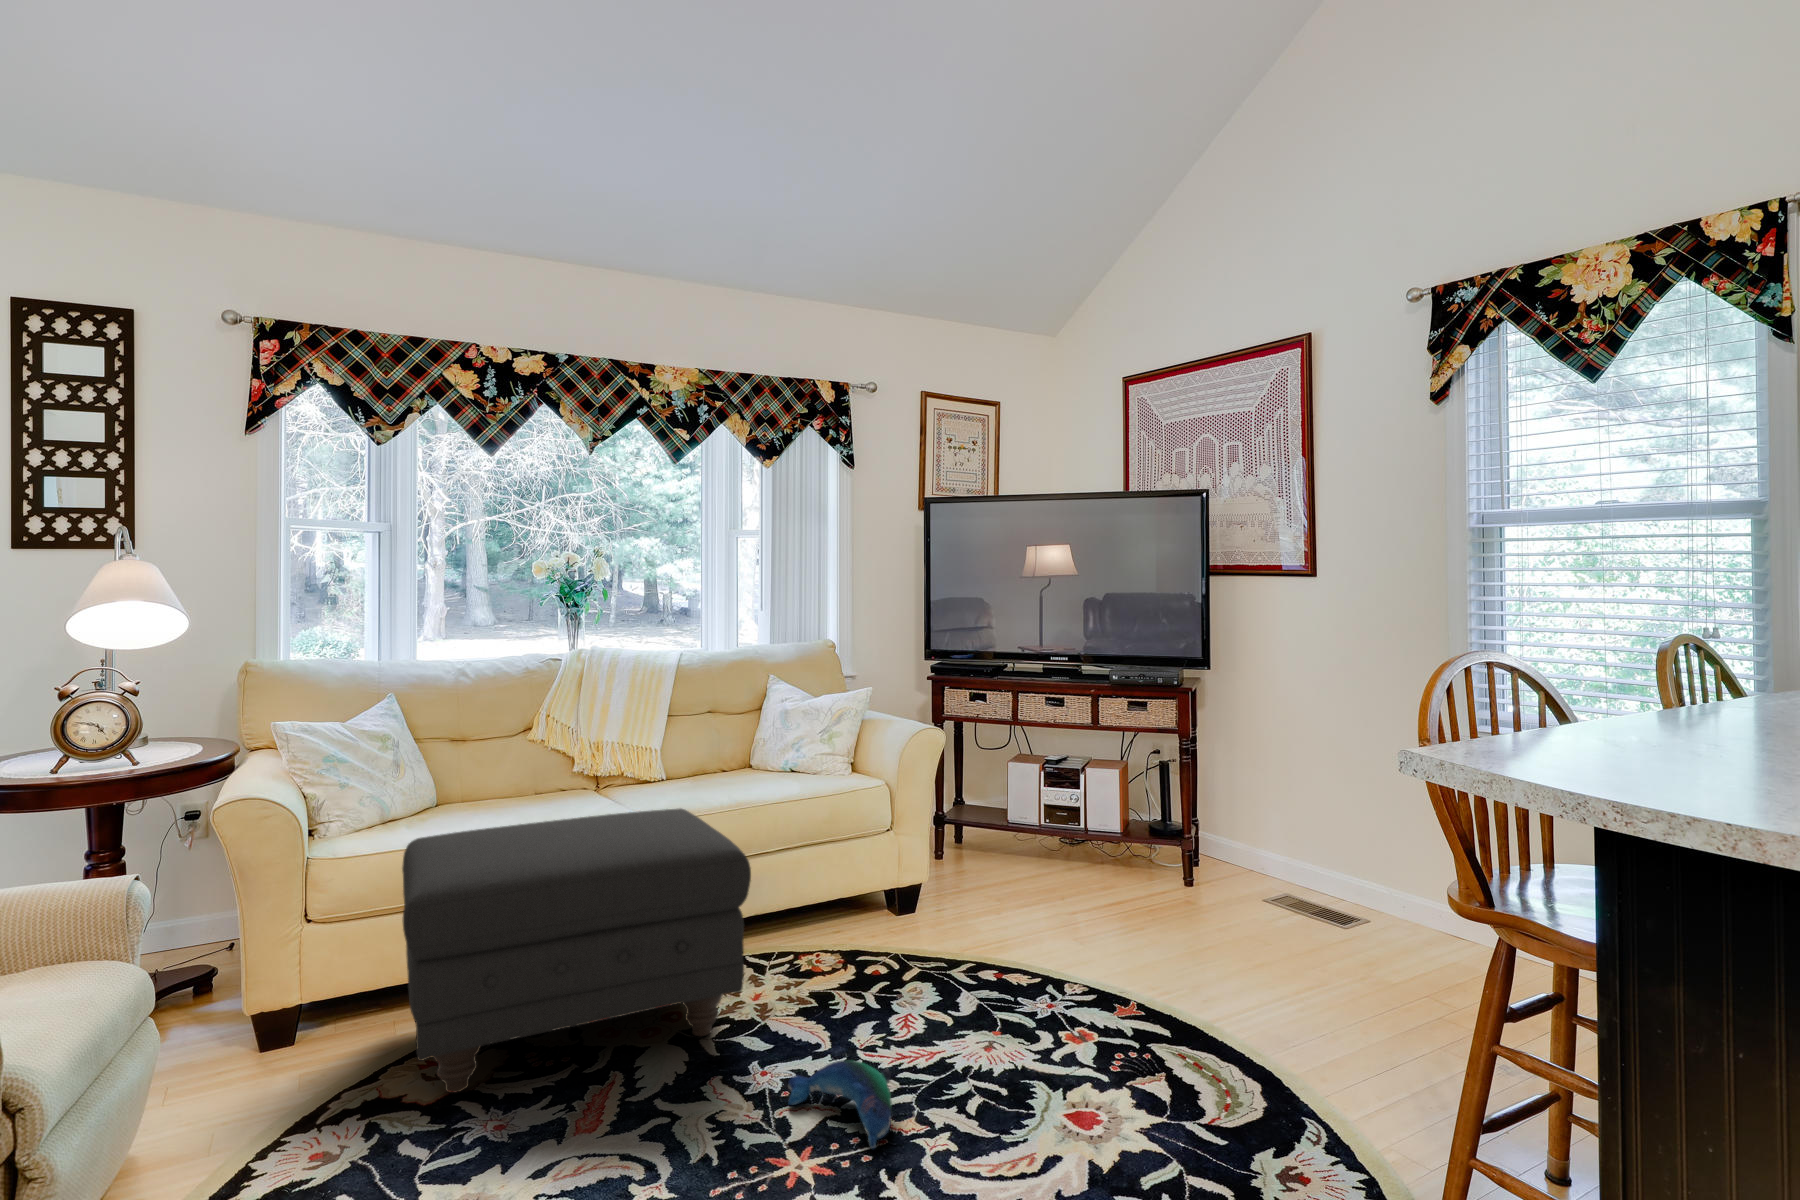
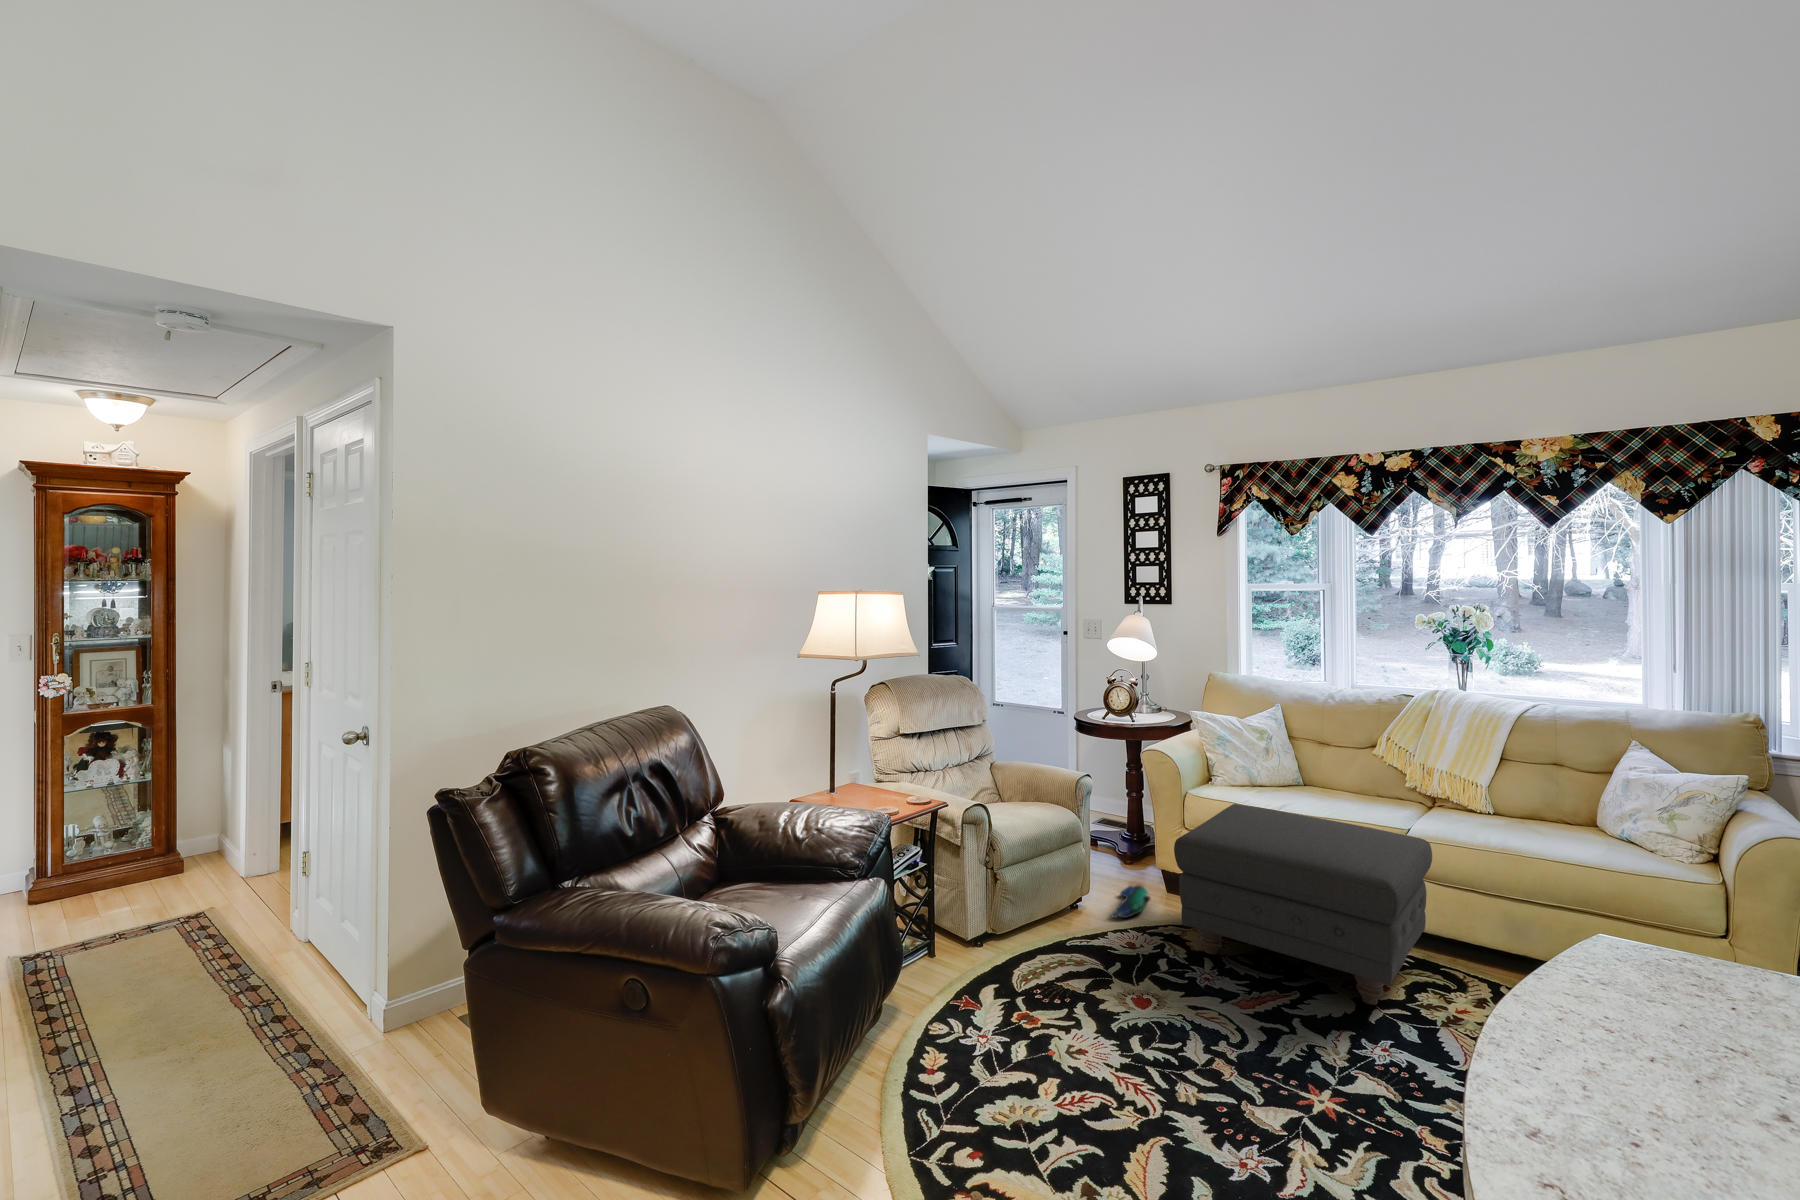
plush toy: present [788,1060,892,1149] -> present [1112,885,1150,918]

